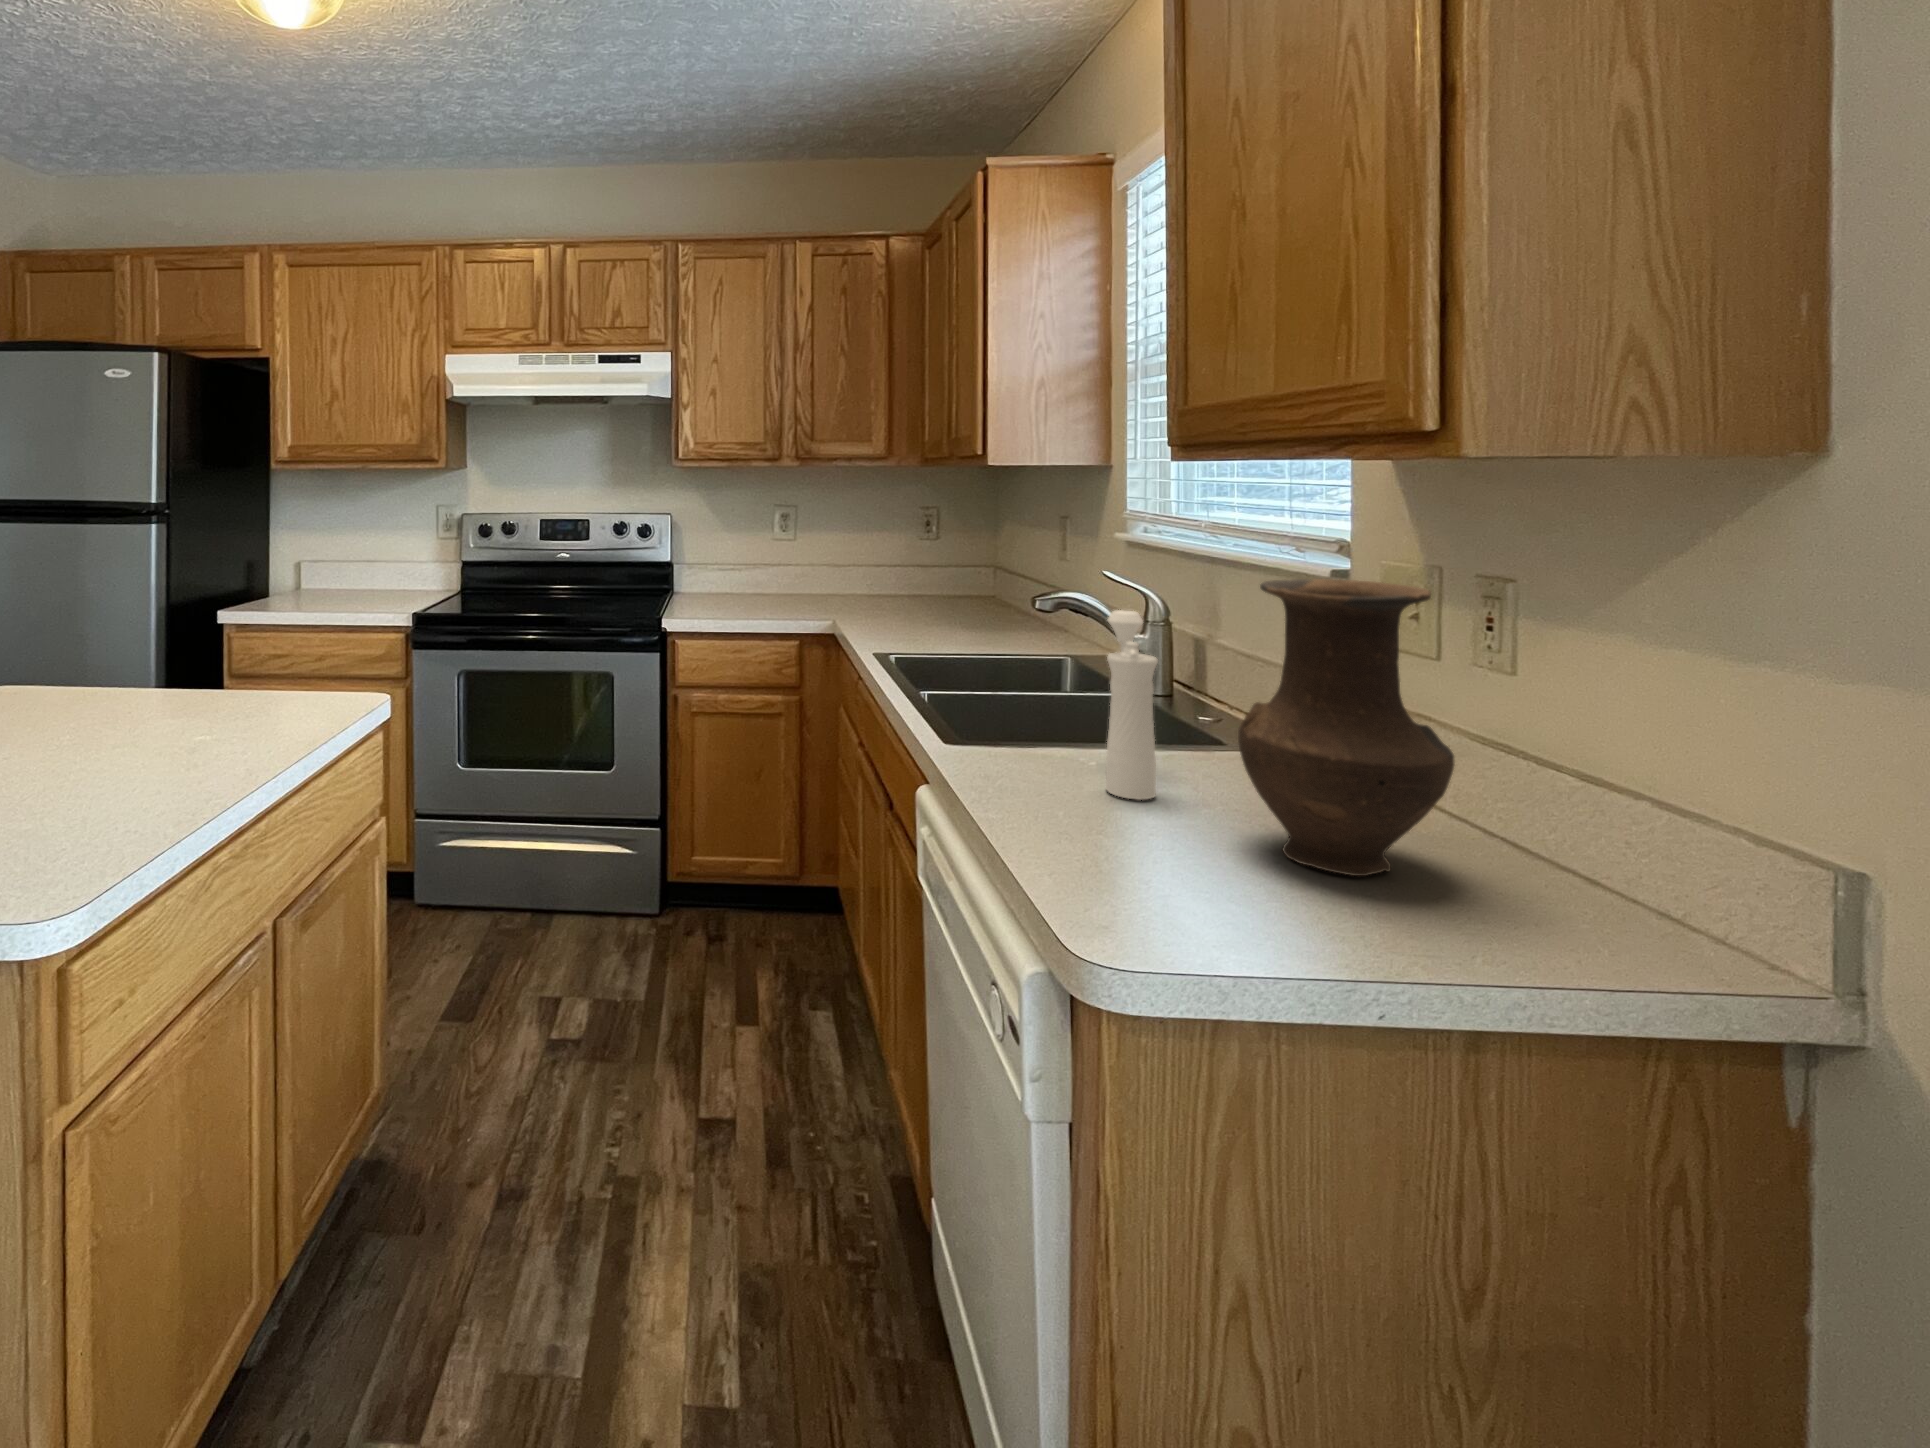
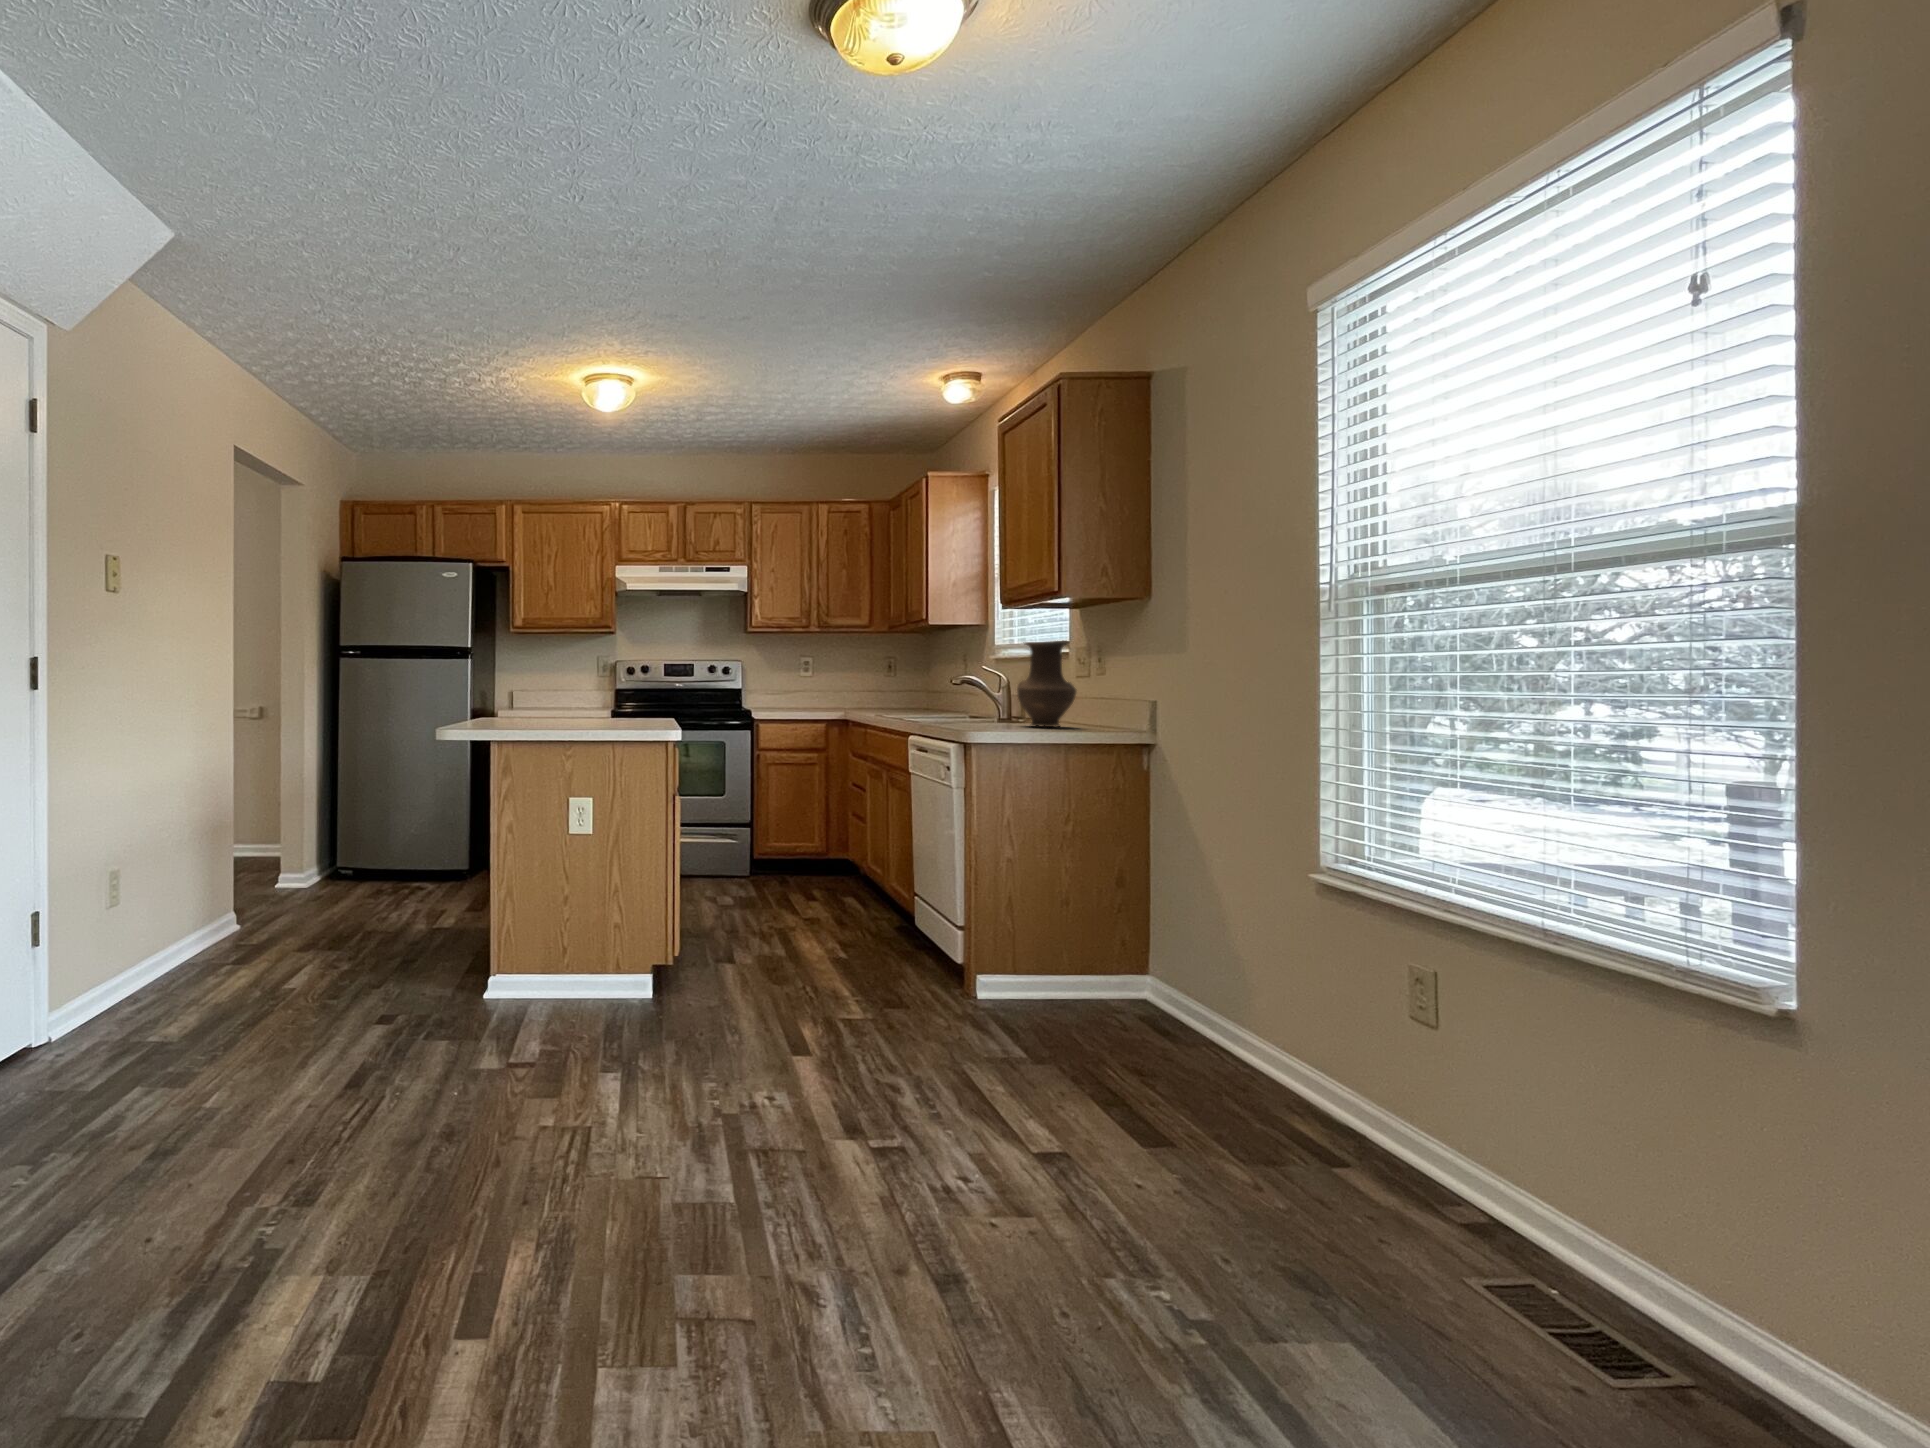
pepper mill: present [1106,610,1158,800] -> none [978,664,996,723]

